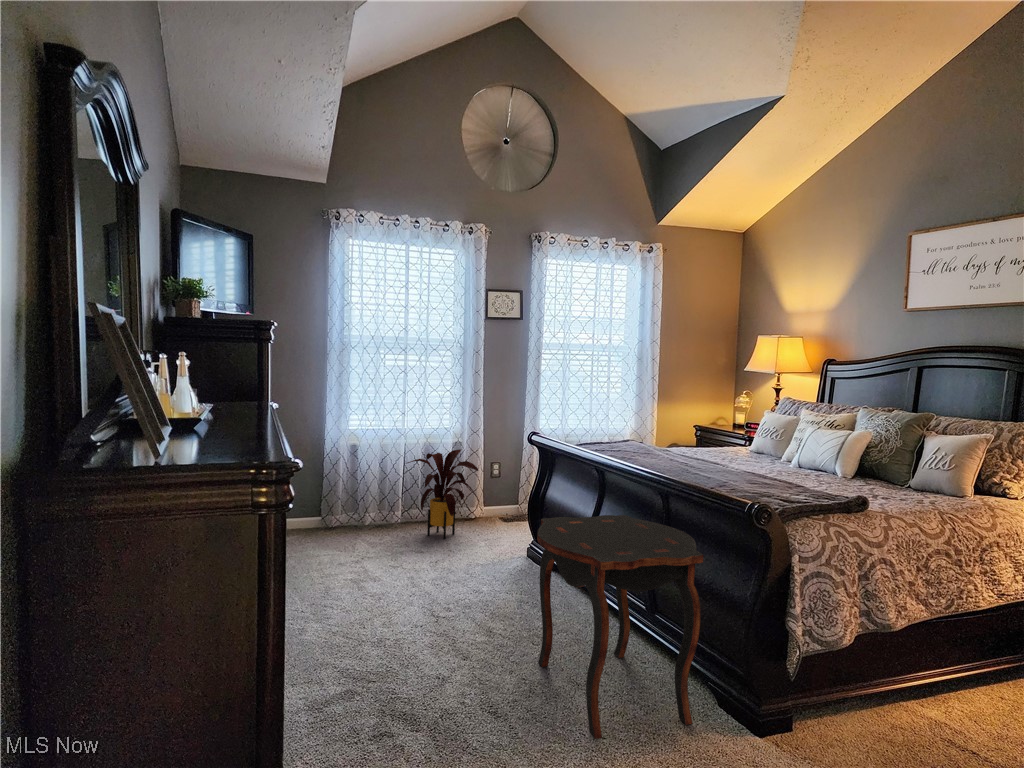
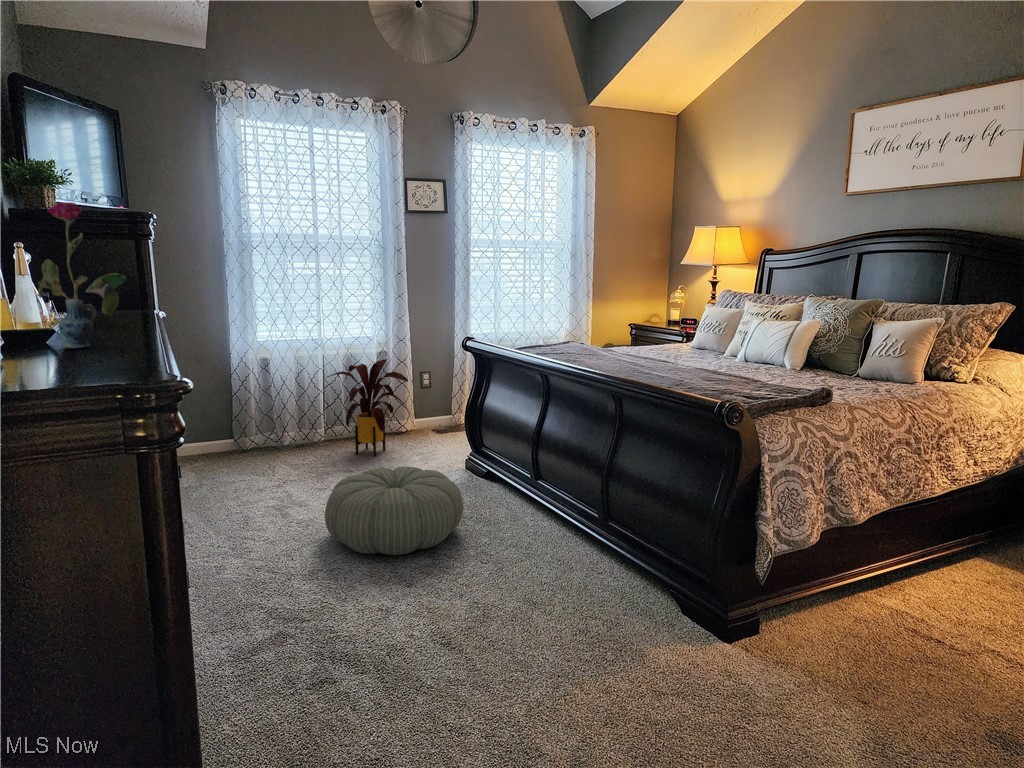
vase: none [197,325,261,433] -> present [38,203,126,348]
side table: present [537,515,703,739] -> none [486,422,671,661]
pouf: none [394,549,519,630] -> present [325,466,463,555]

